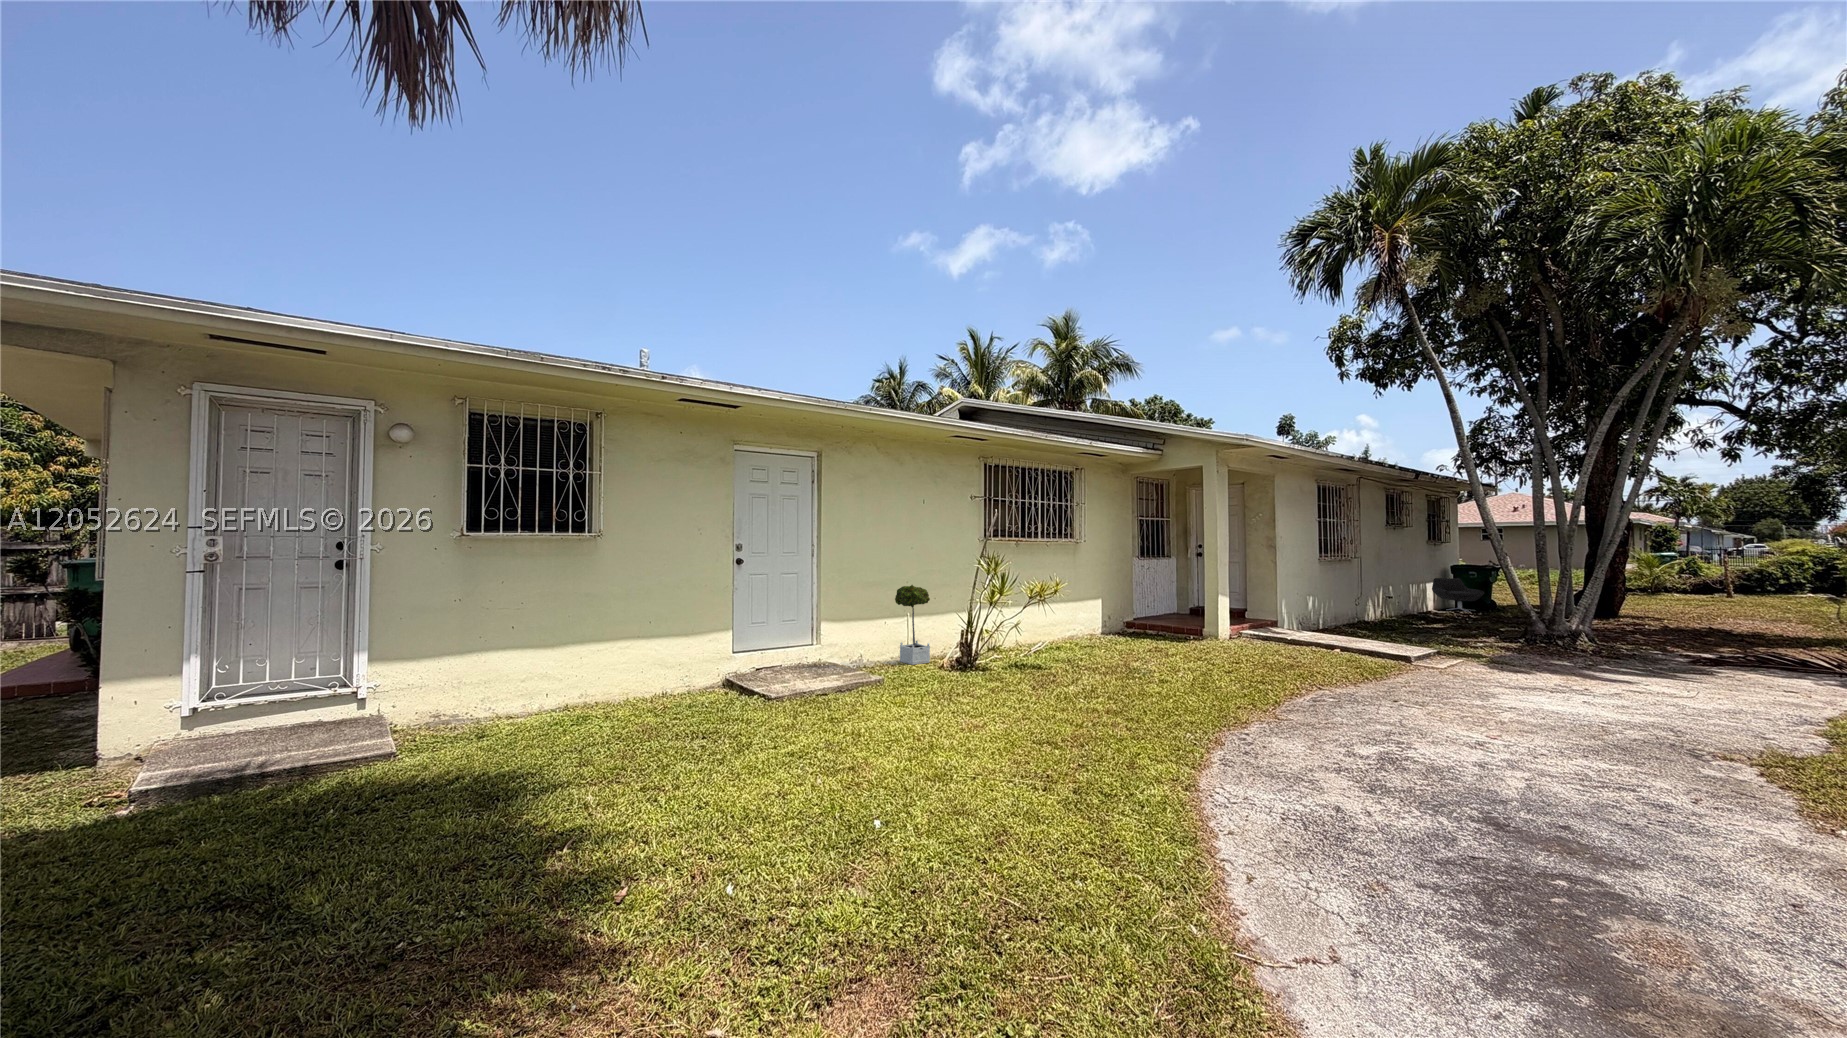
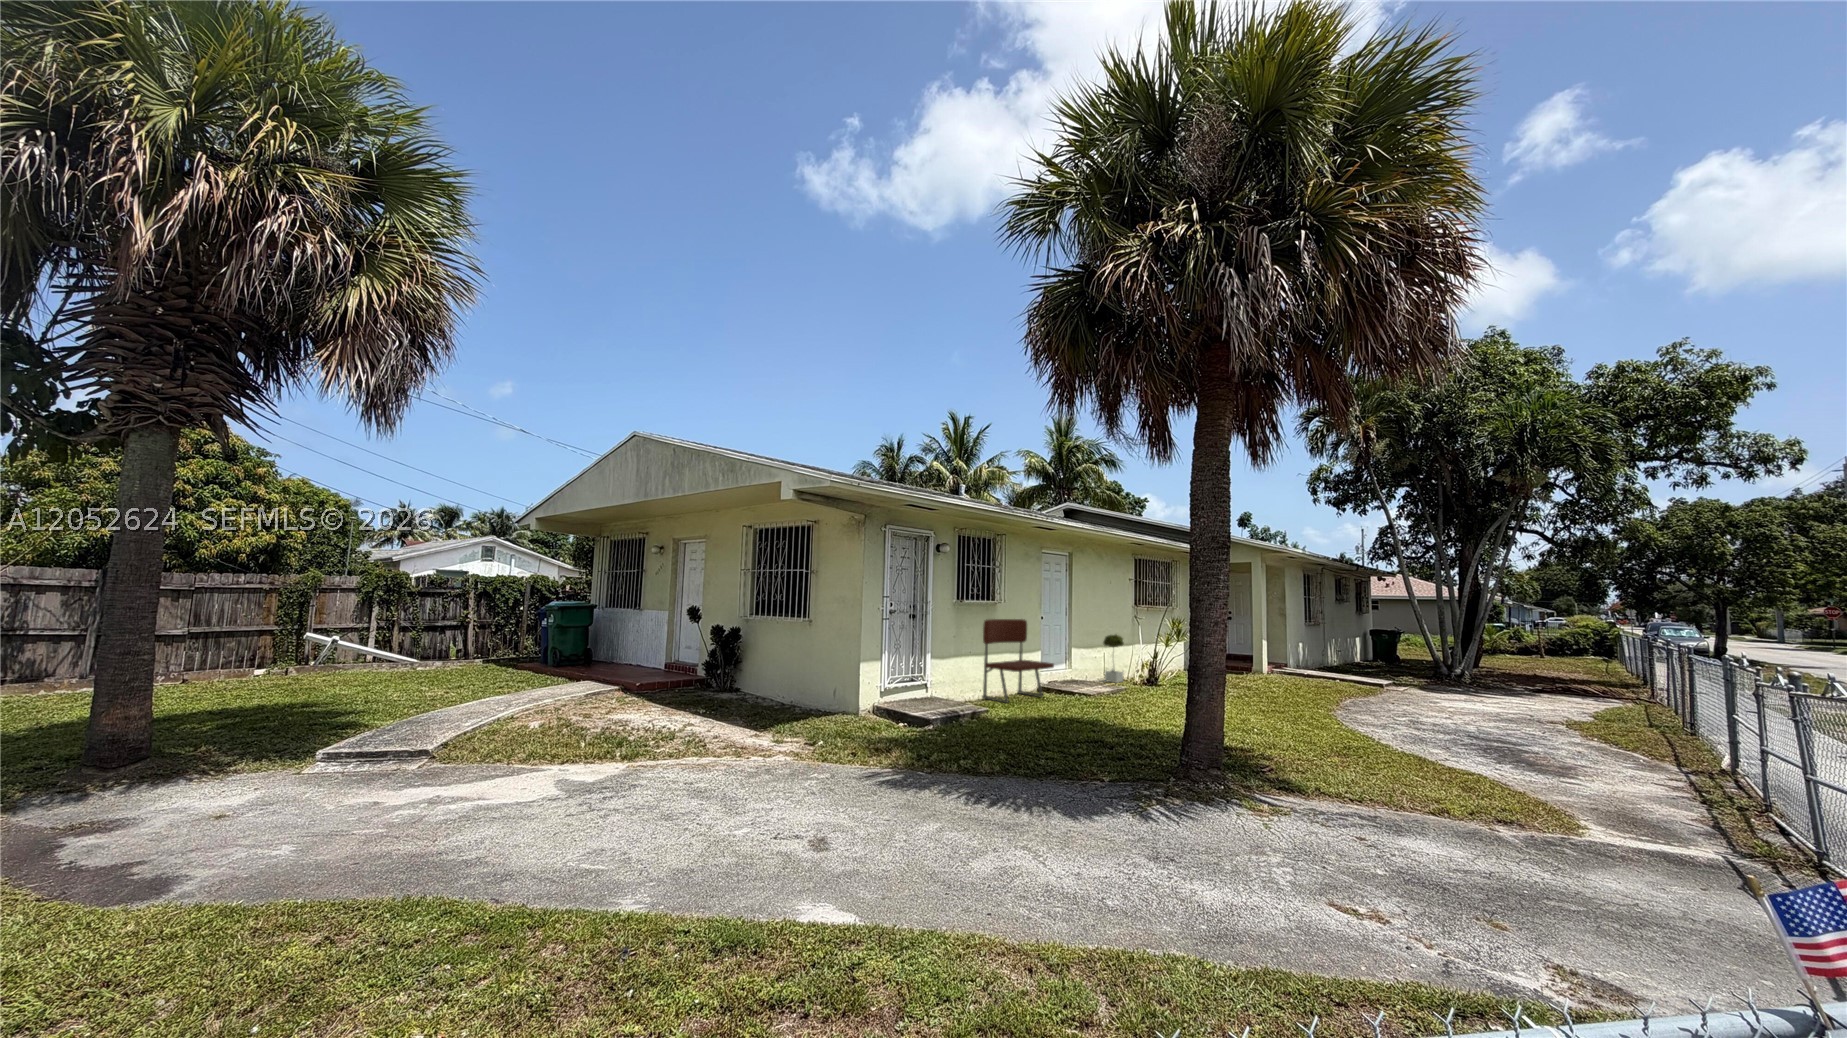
bench: none [527,565,681,724] -> present [982,619,1054,703]
lounge chair: present [1432,578,1484,612] -> none [1362,638,1397,662]

